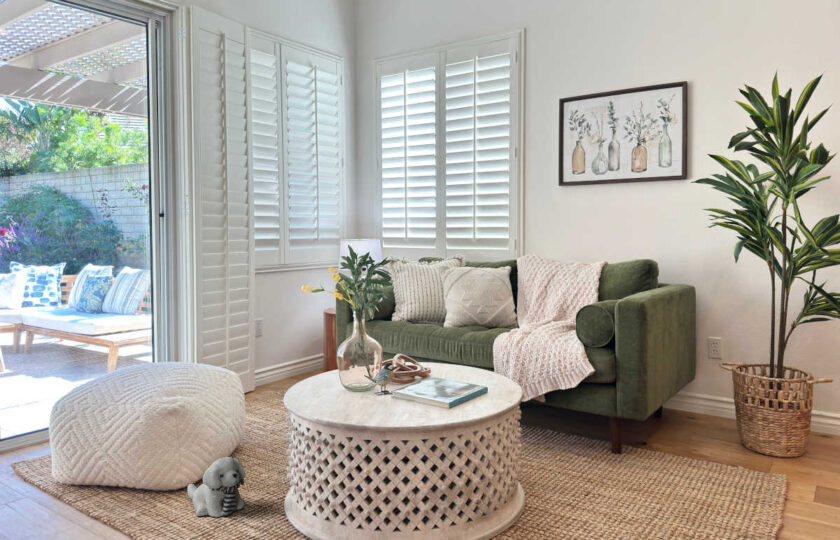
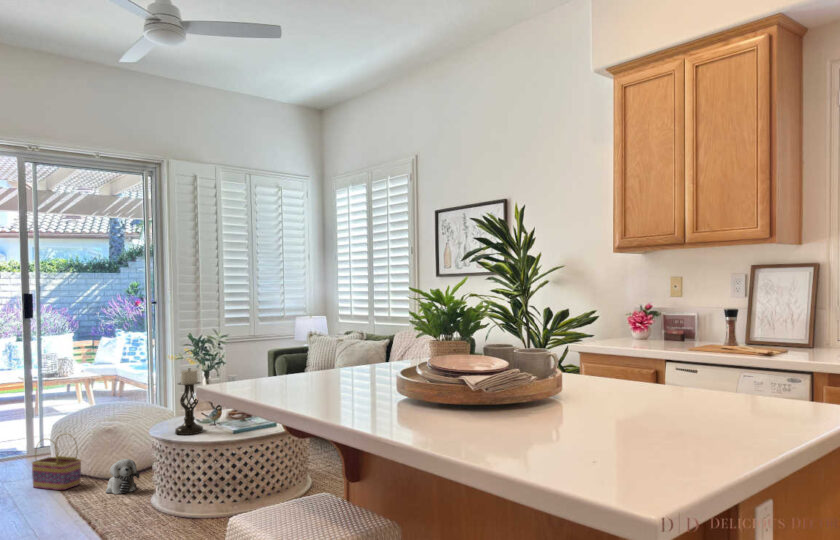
candle holder: none [345,304,390,416] -> present [175,368,204,435]
basket: none [43,420,135,518] -> present [32,442,81,490]

